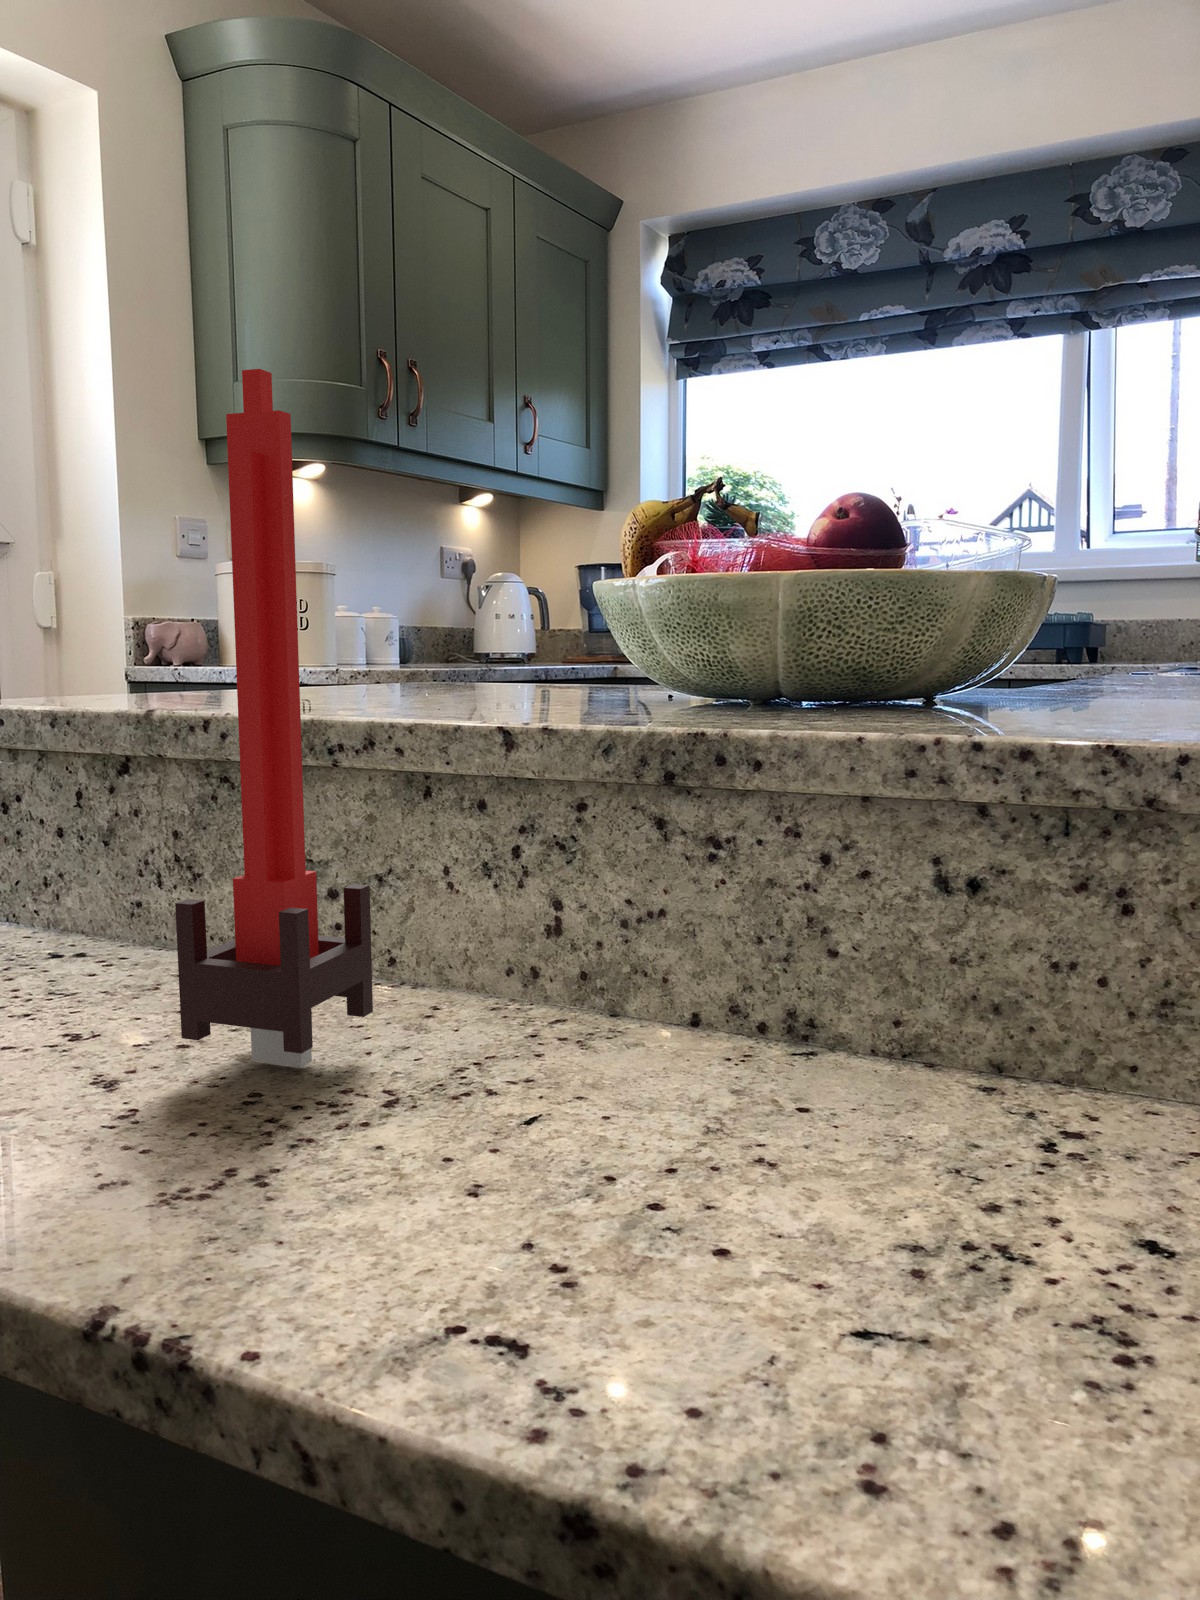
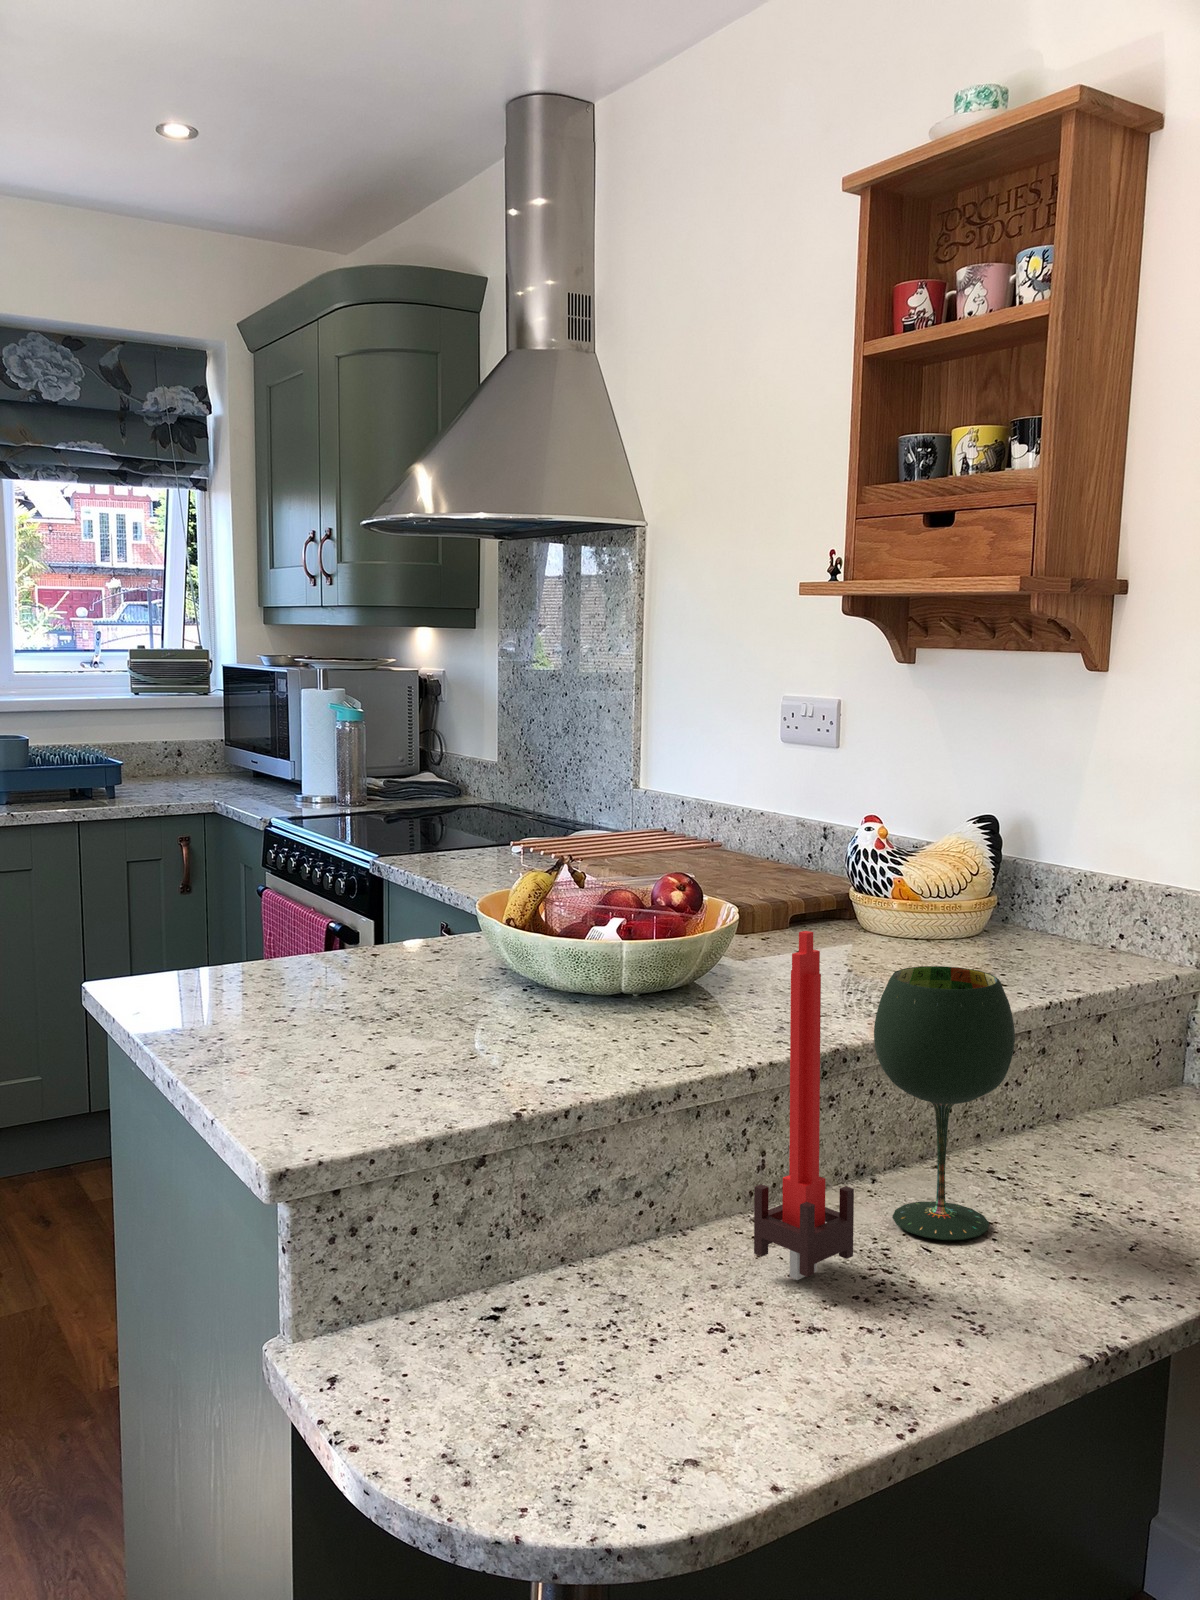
wine glass: none [485,495,827,1168] -> present [874,966,1015,1240]

